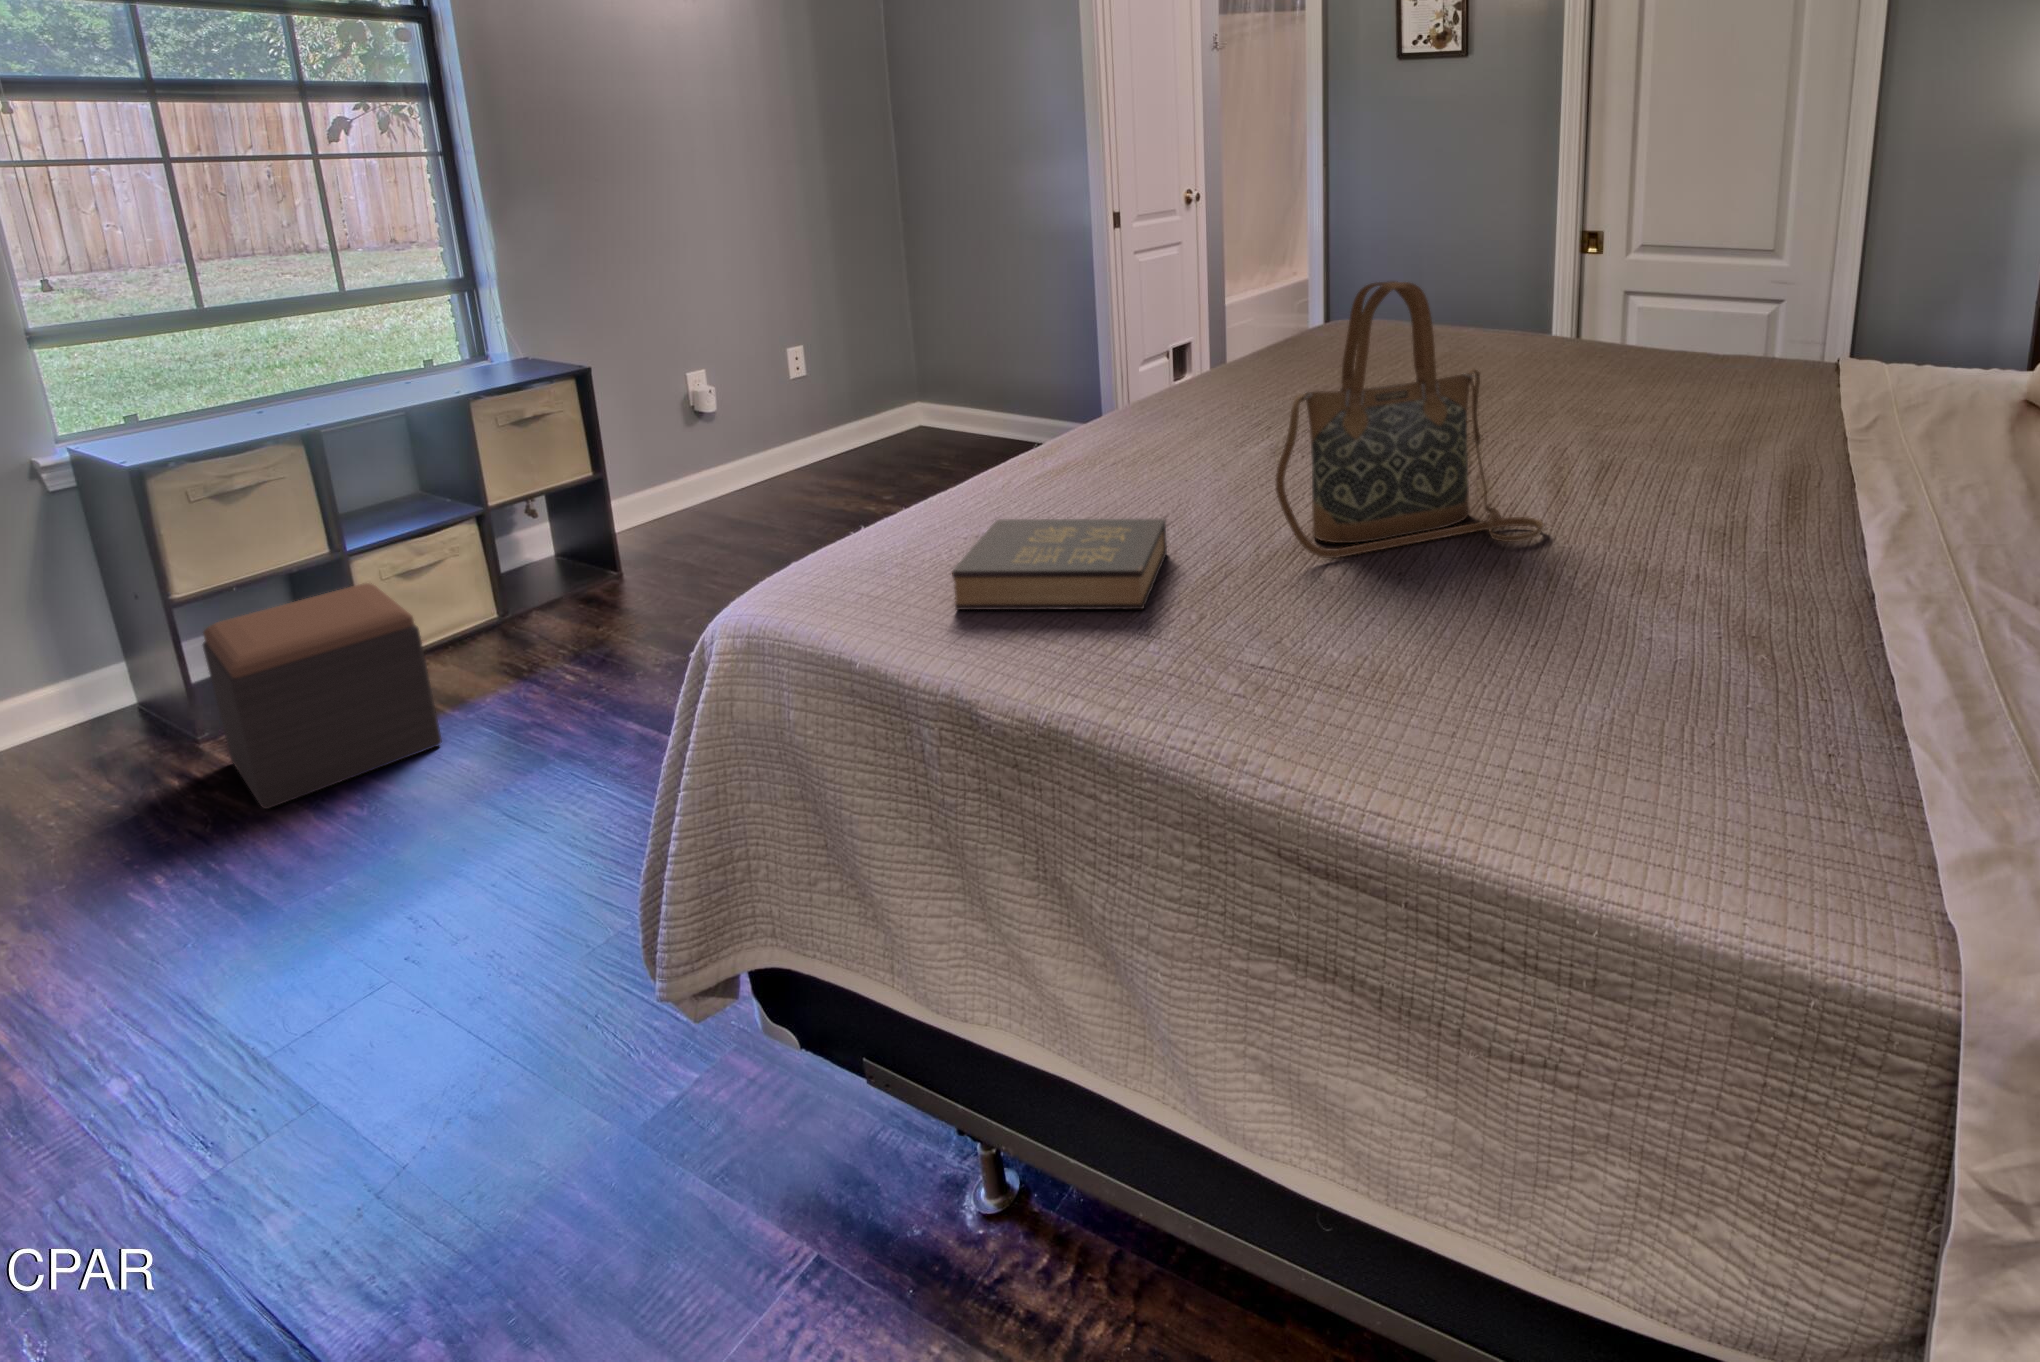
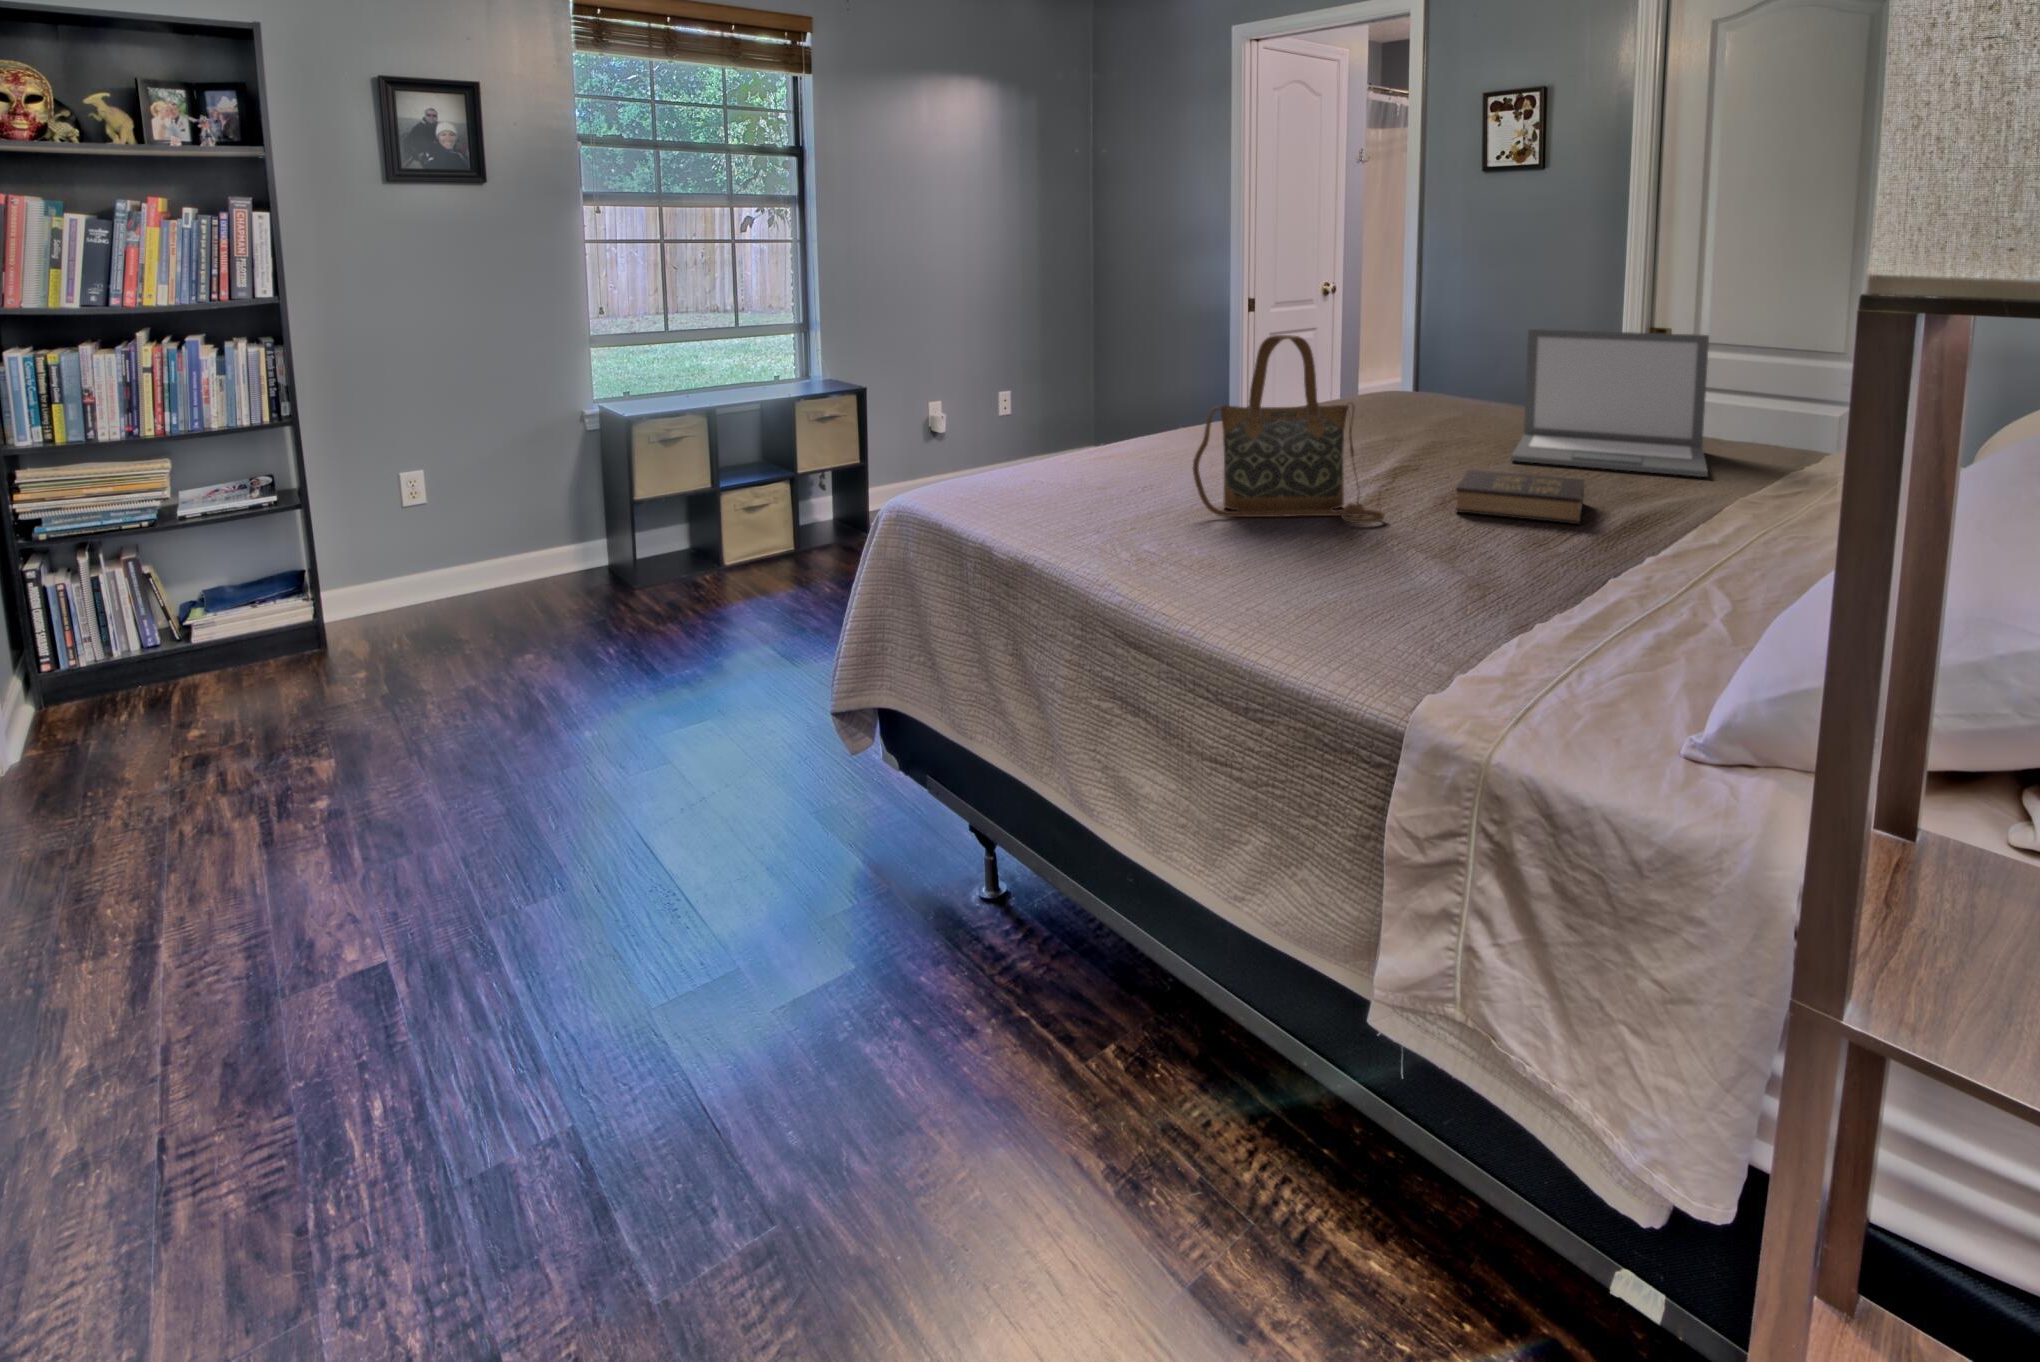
laptop: none [1553,244,1794,410] -> present [1511,329,1709,477]
hardback book: present [952,519,1167,610] -> present [1456,470,1584,524]
footstool: present [203,583,442,809] -> none [644,506,751,629]

